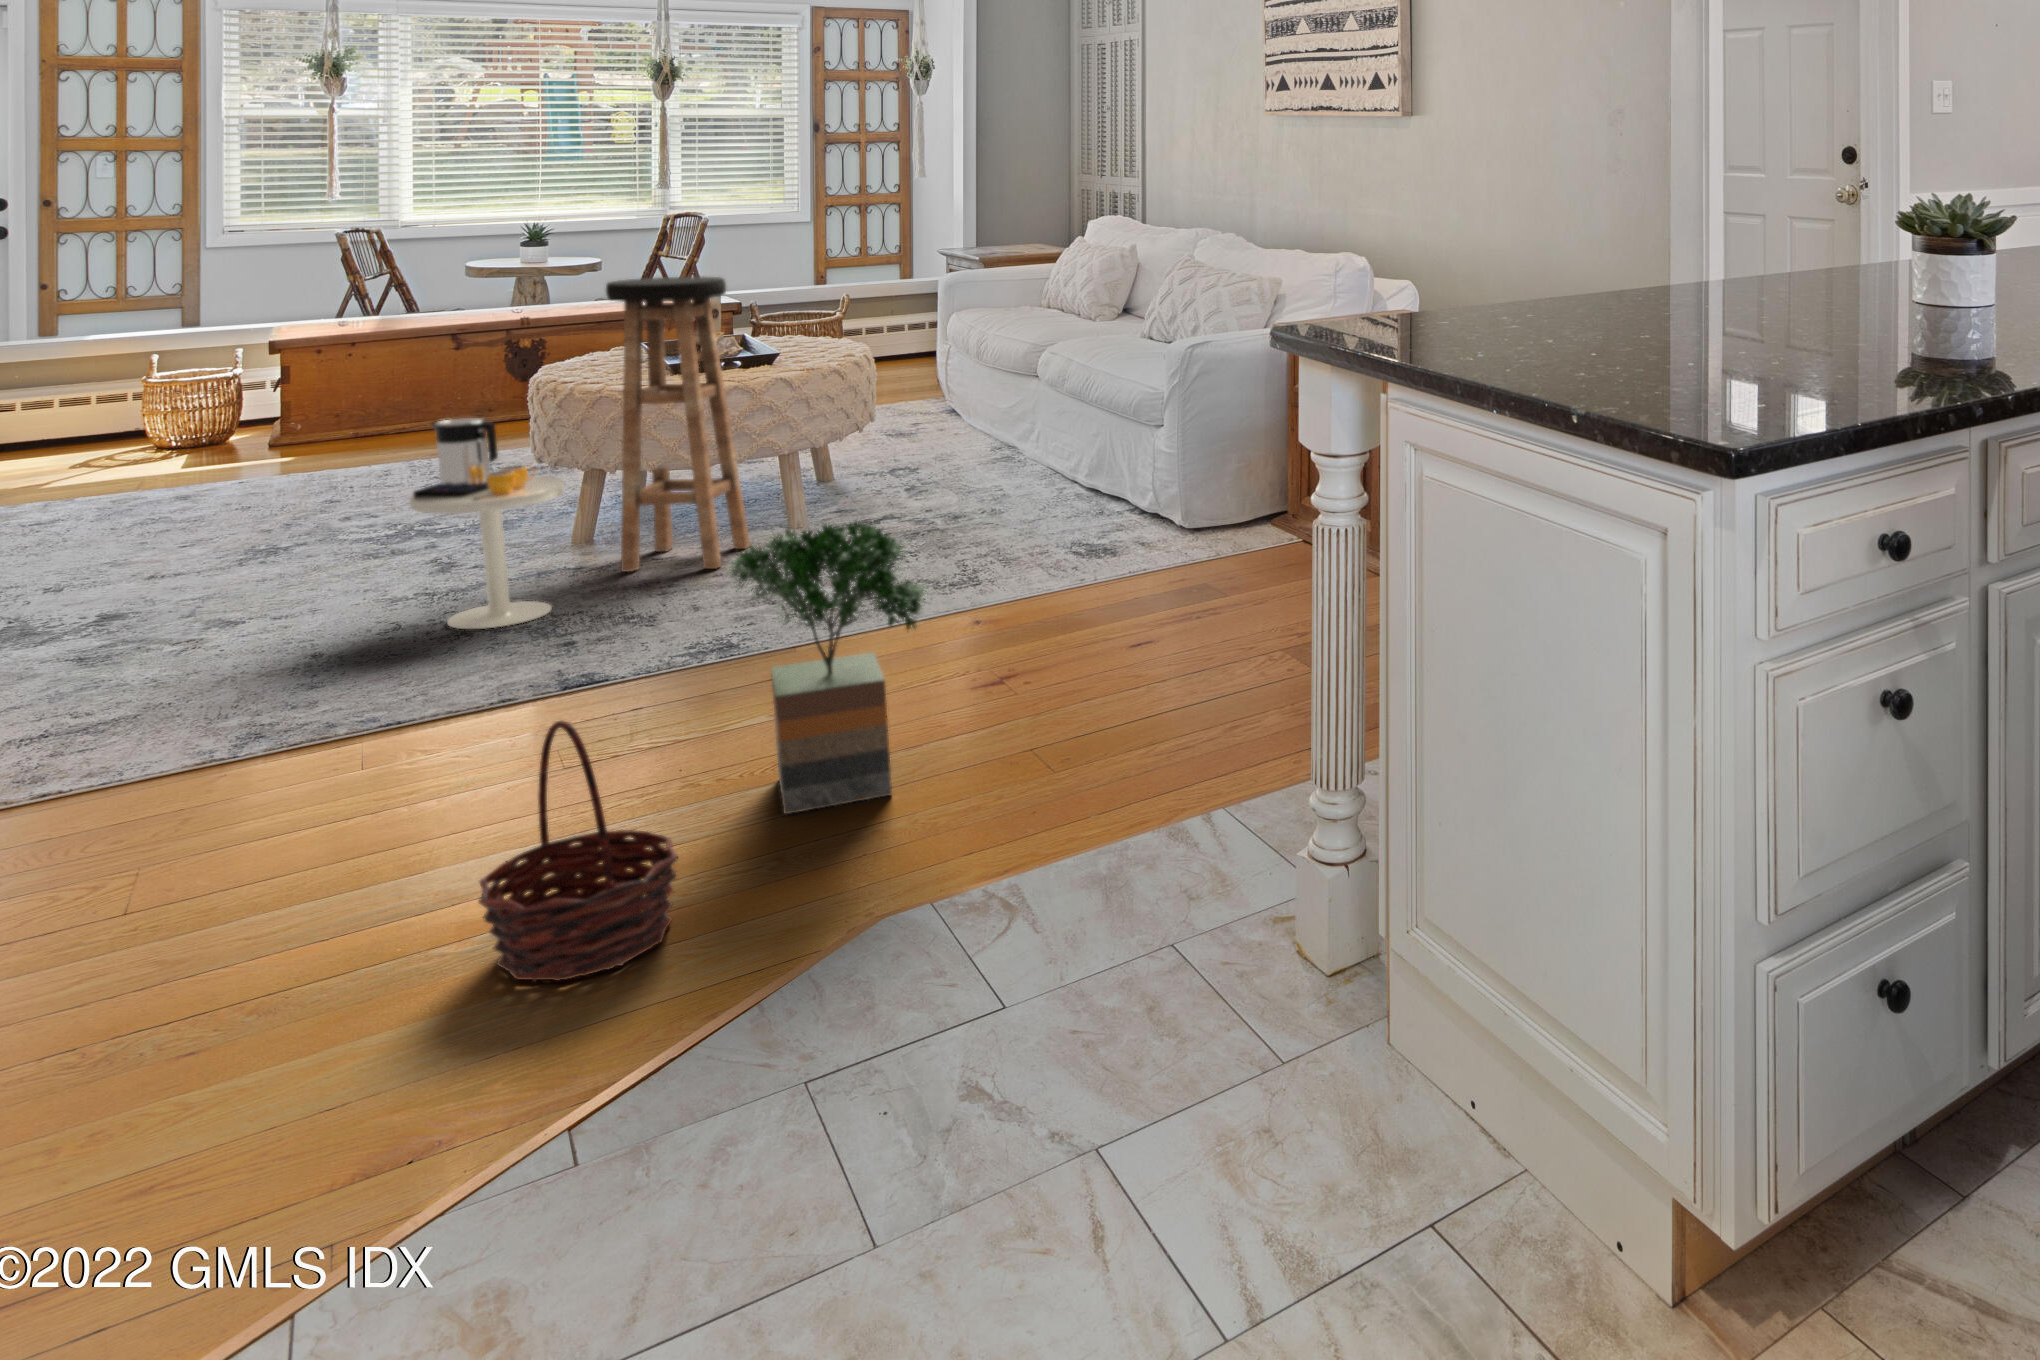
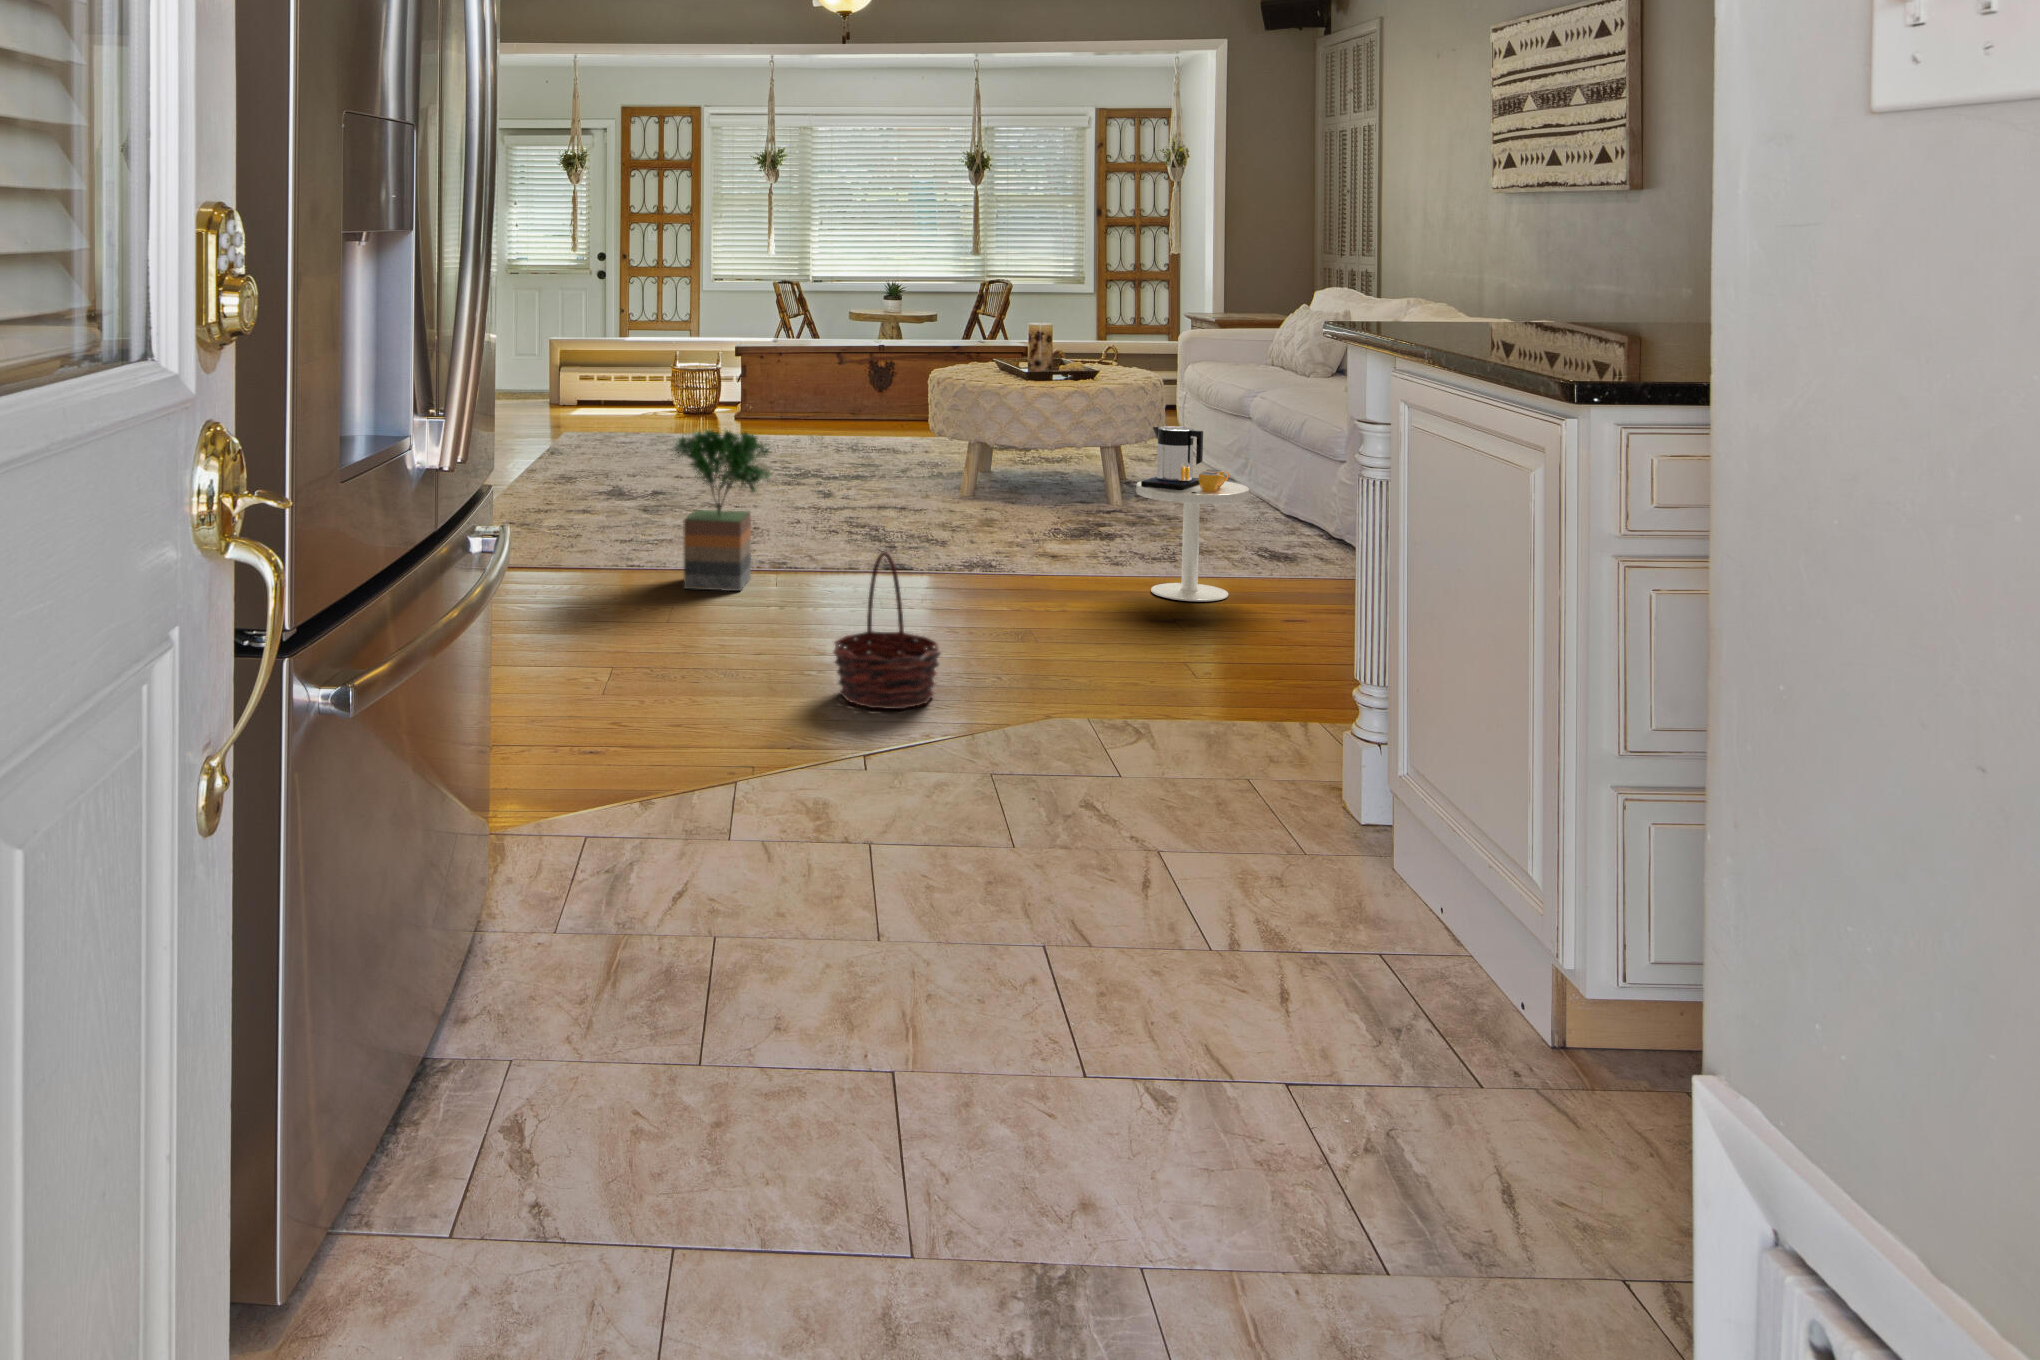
bar stool: present [606,277,750,572] -> none [927,309,1014,522]
side table: present [410,418,564,629] -> present [1136,427,1249,601]
potted tree: present [727,522,926,814] -> present [674,429,770,591]

